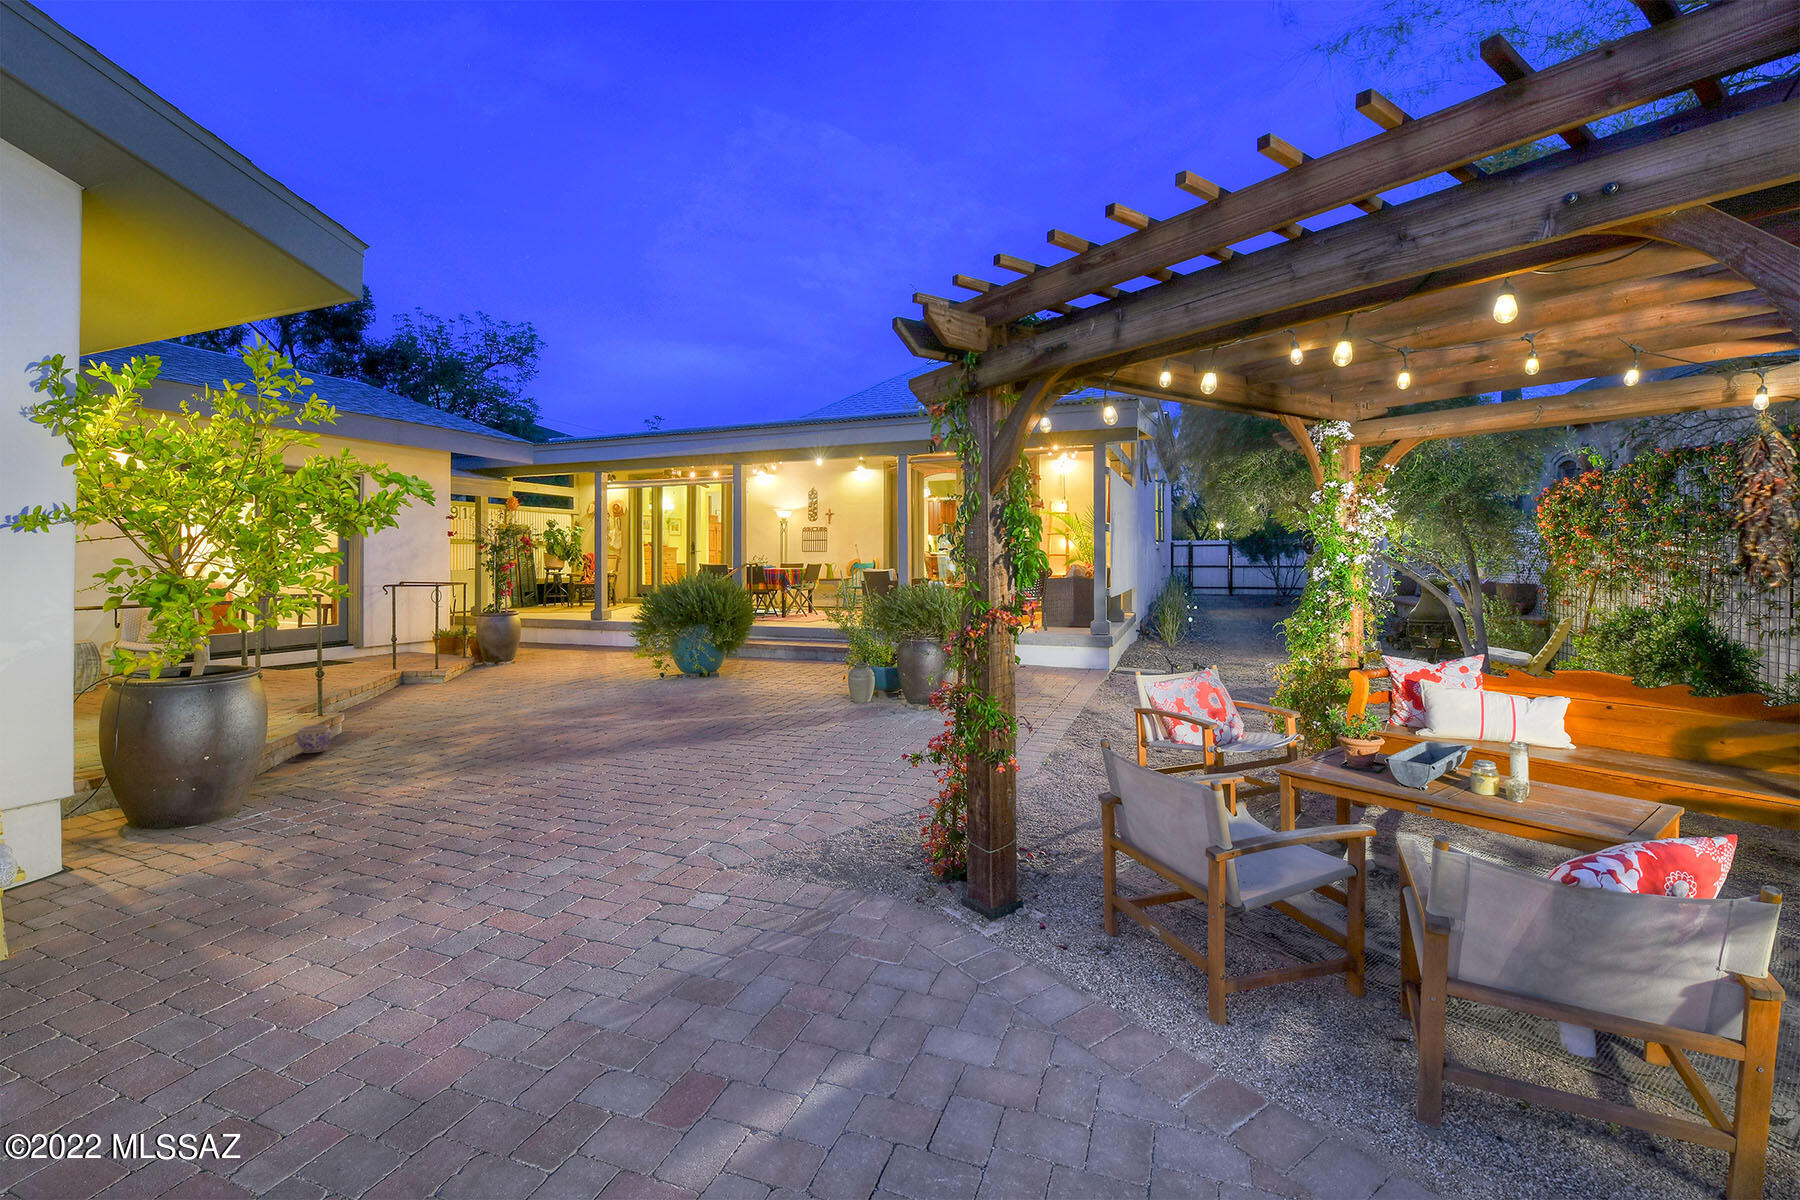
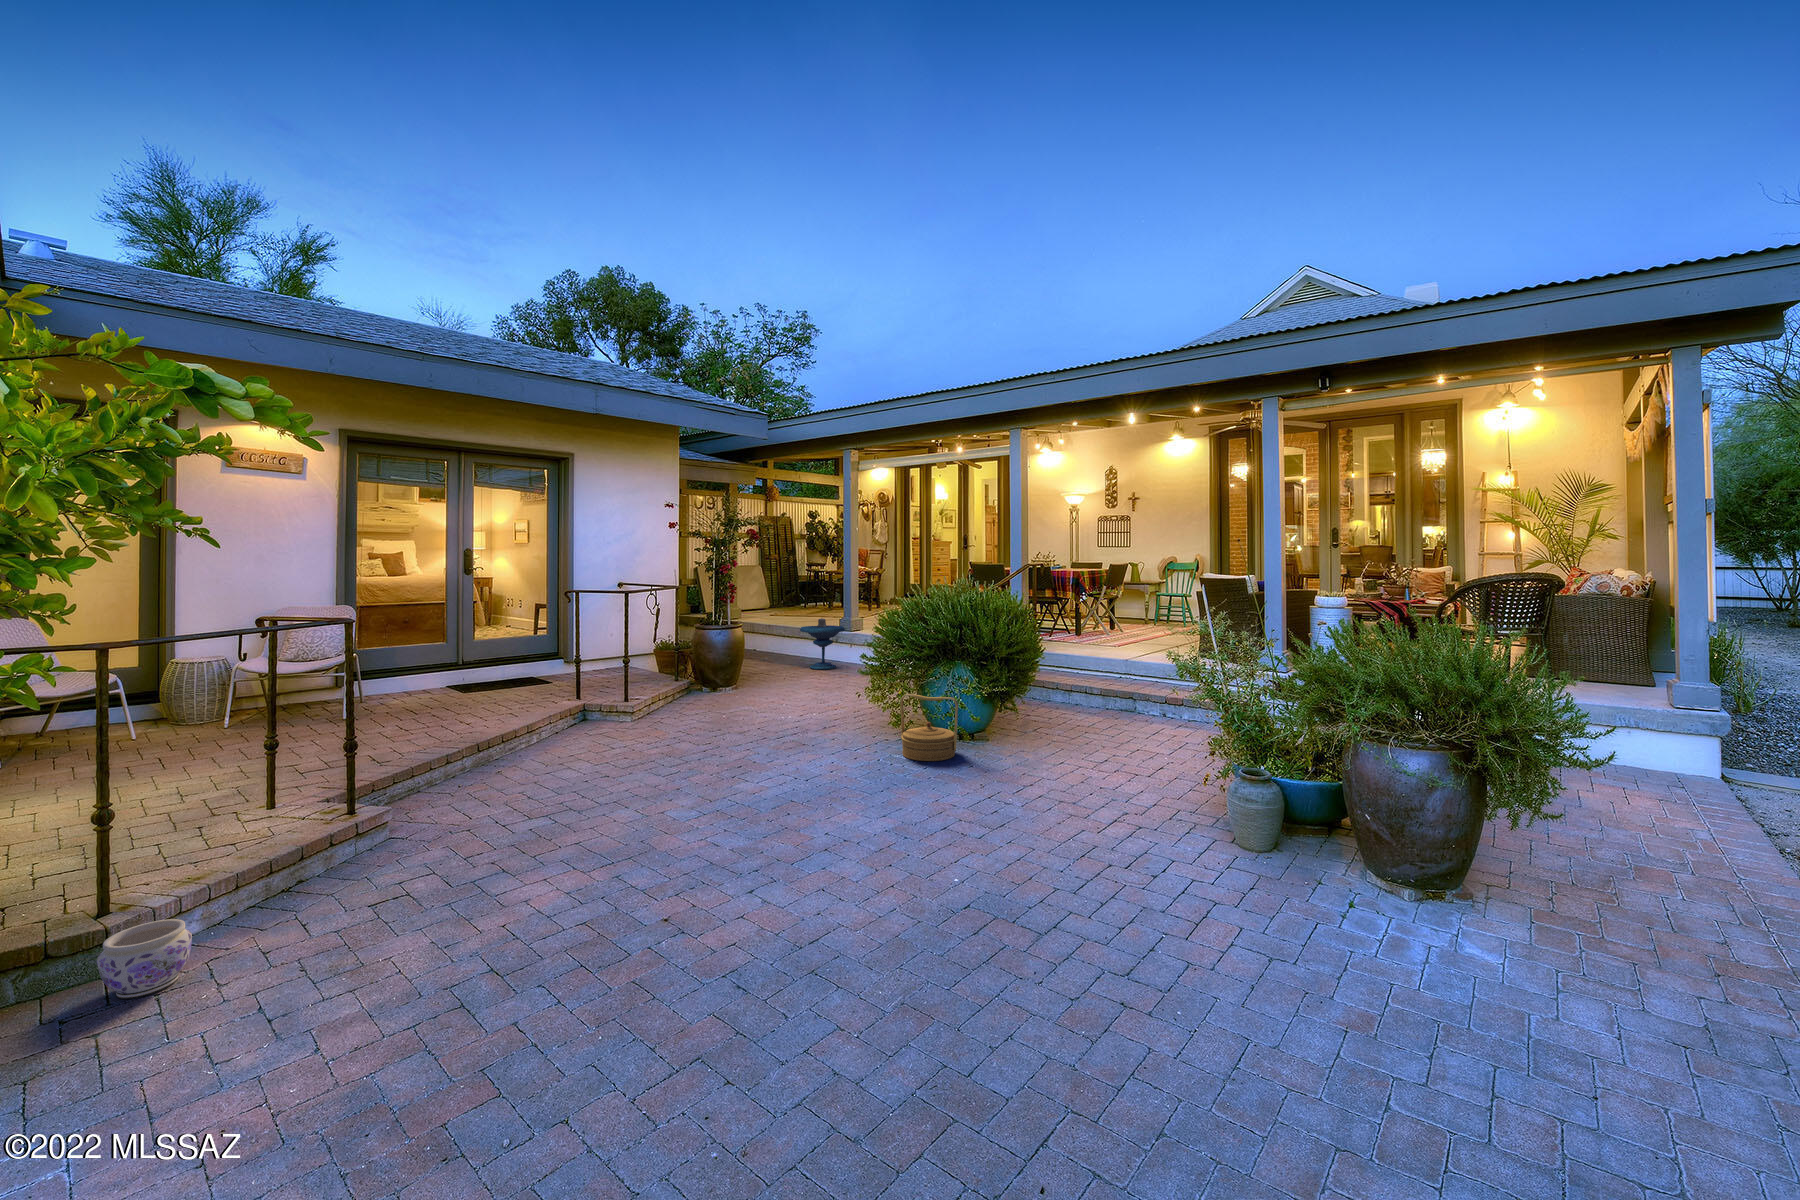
side table: none [558,610,597,652] -> present [800,618,845,670]
woven basket: none [651,645,688,684] -> present [900,694,958,761]

